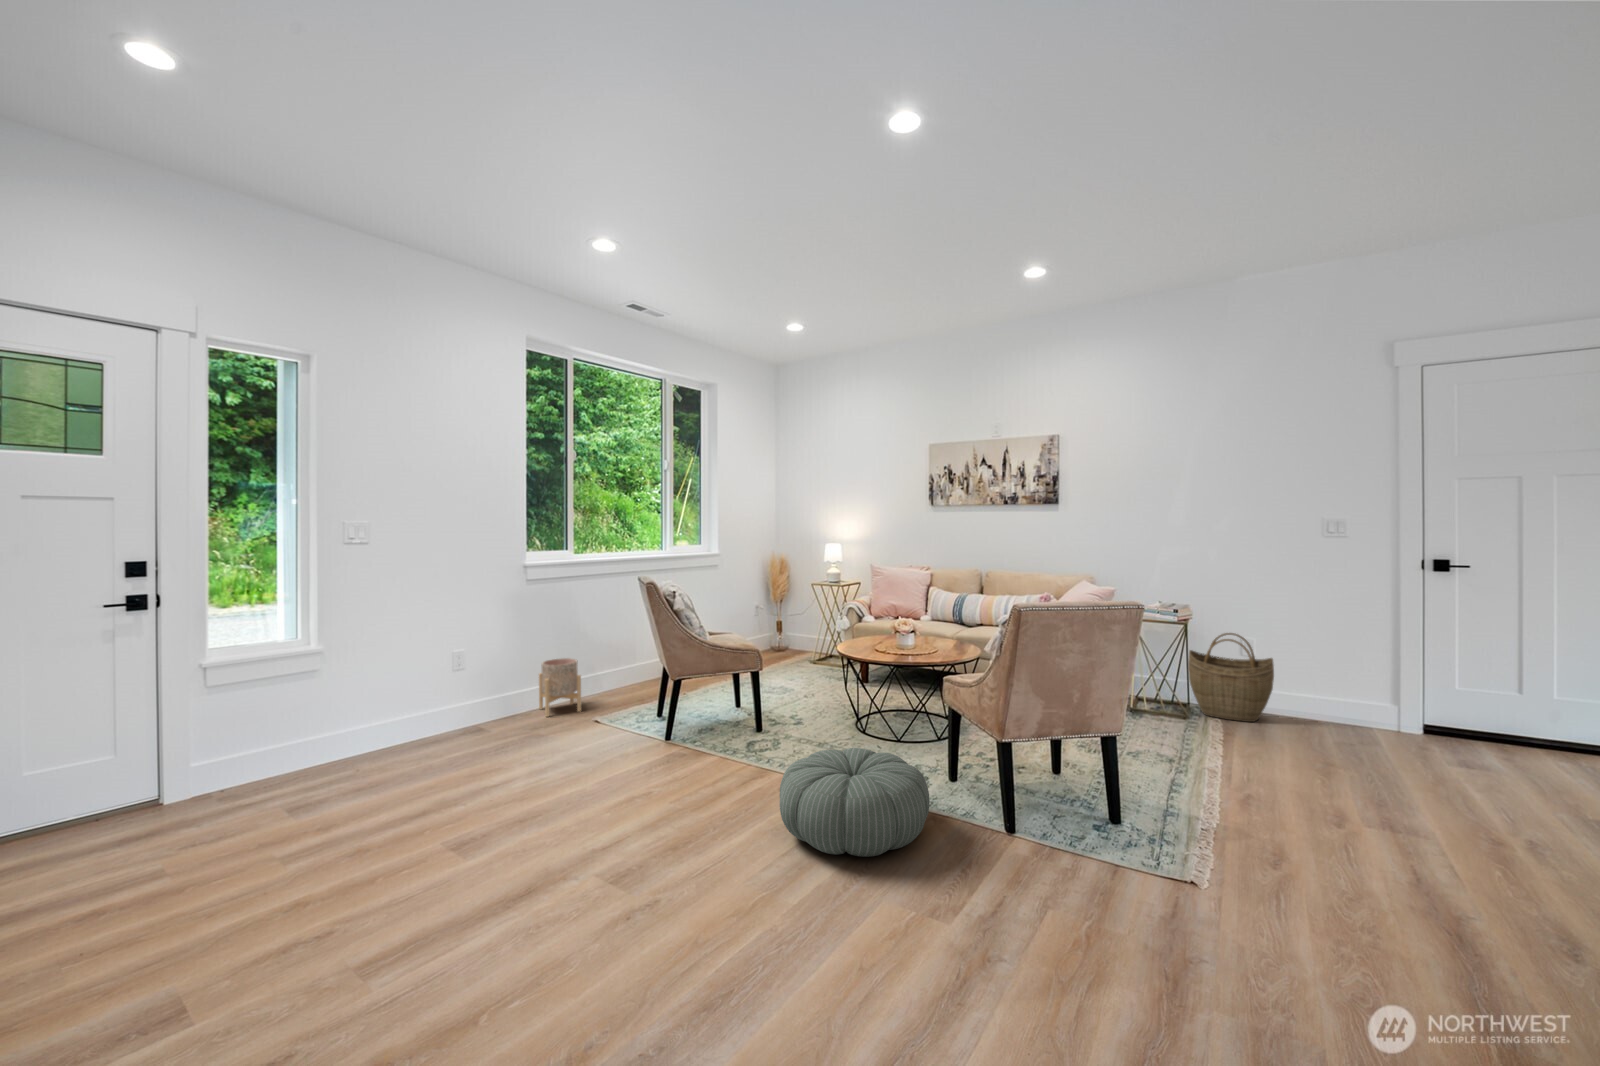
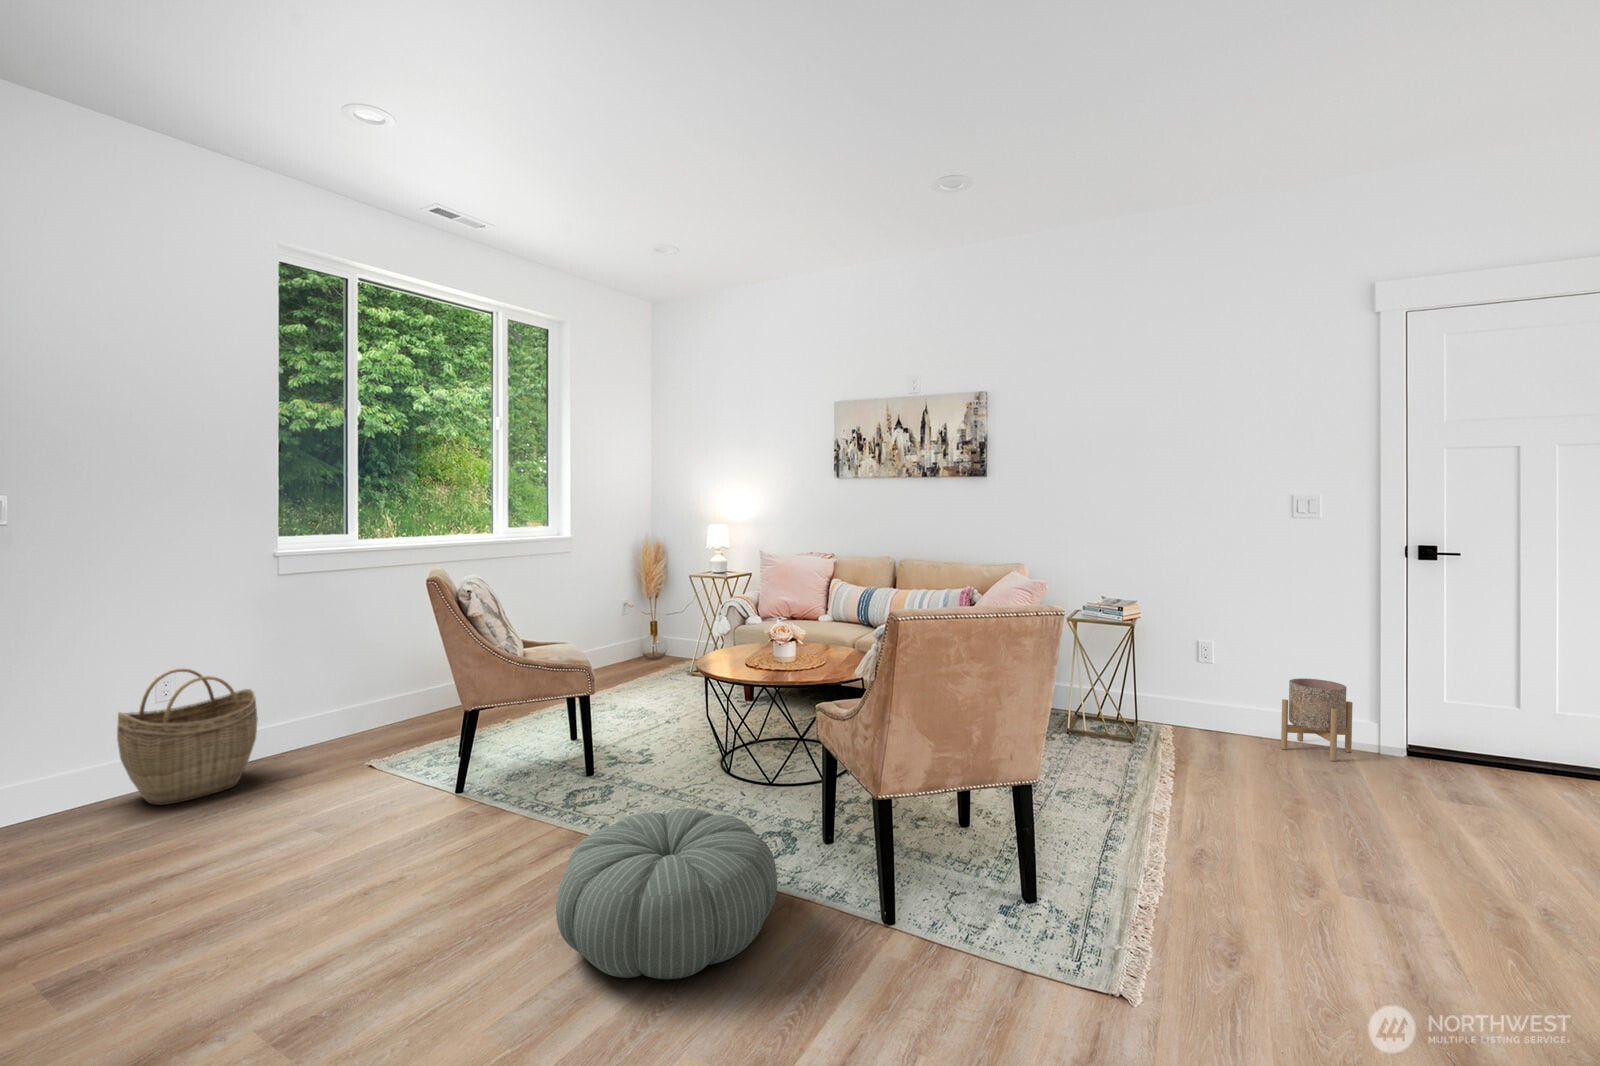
woven basket: present [1188,633,1274,722] -> present [117,669,258,805]
planter: present [539,658,581,717] -> present [1281,678,1353,761]

